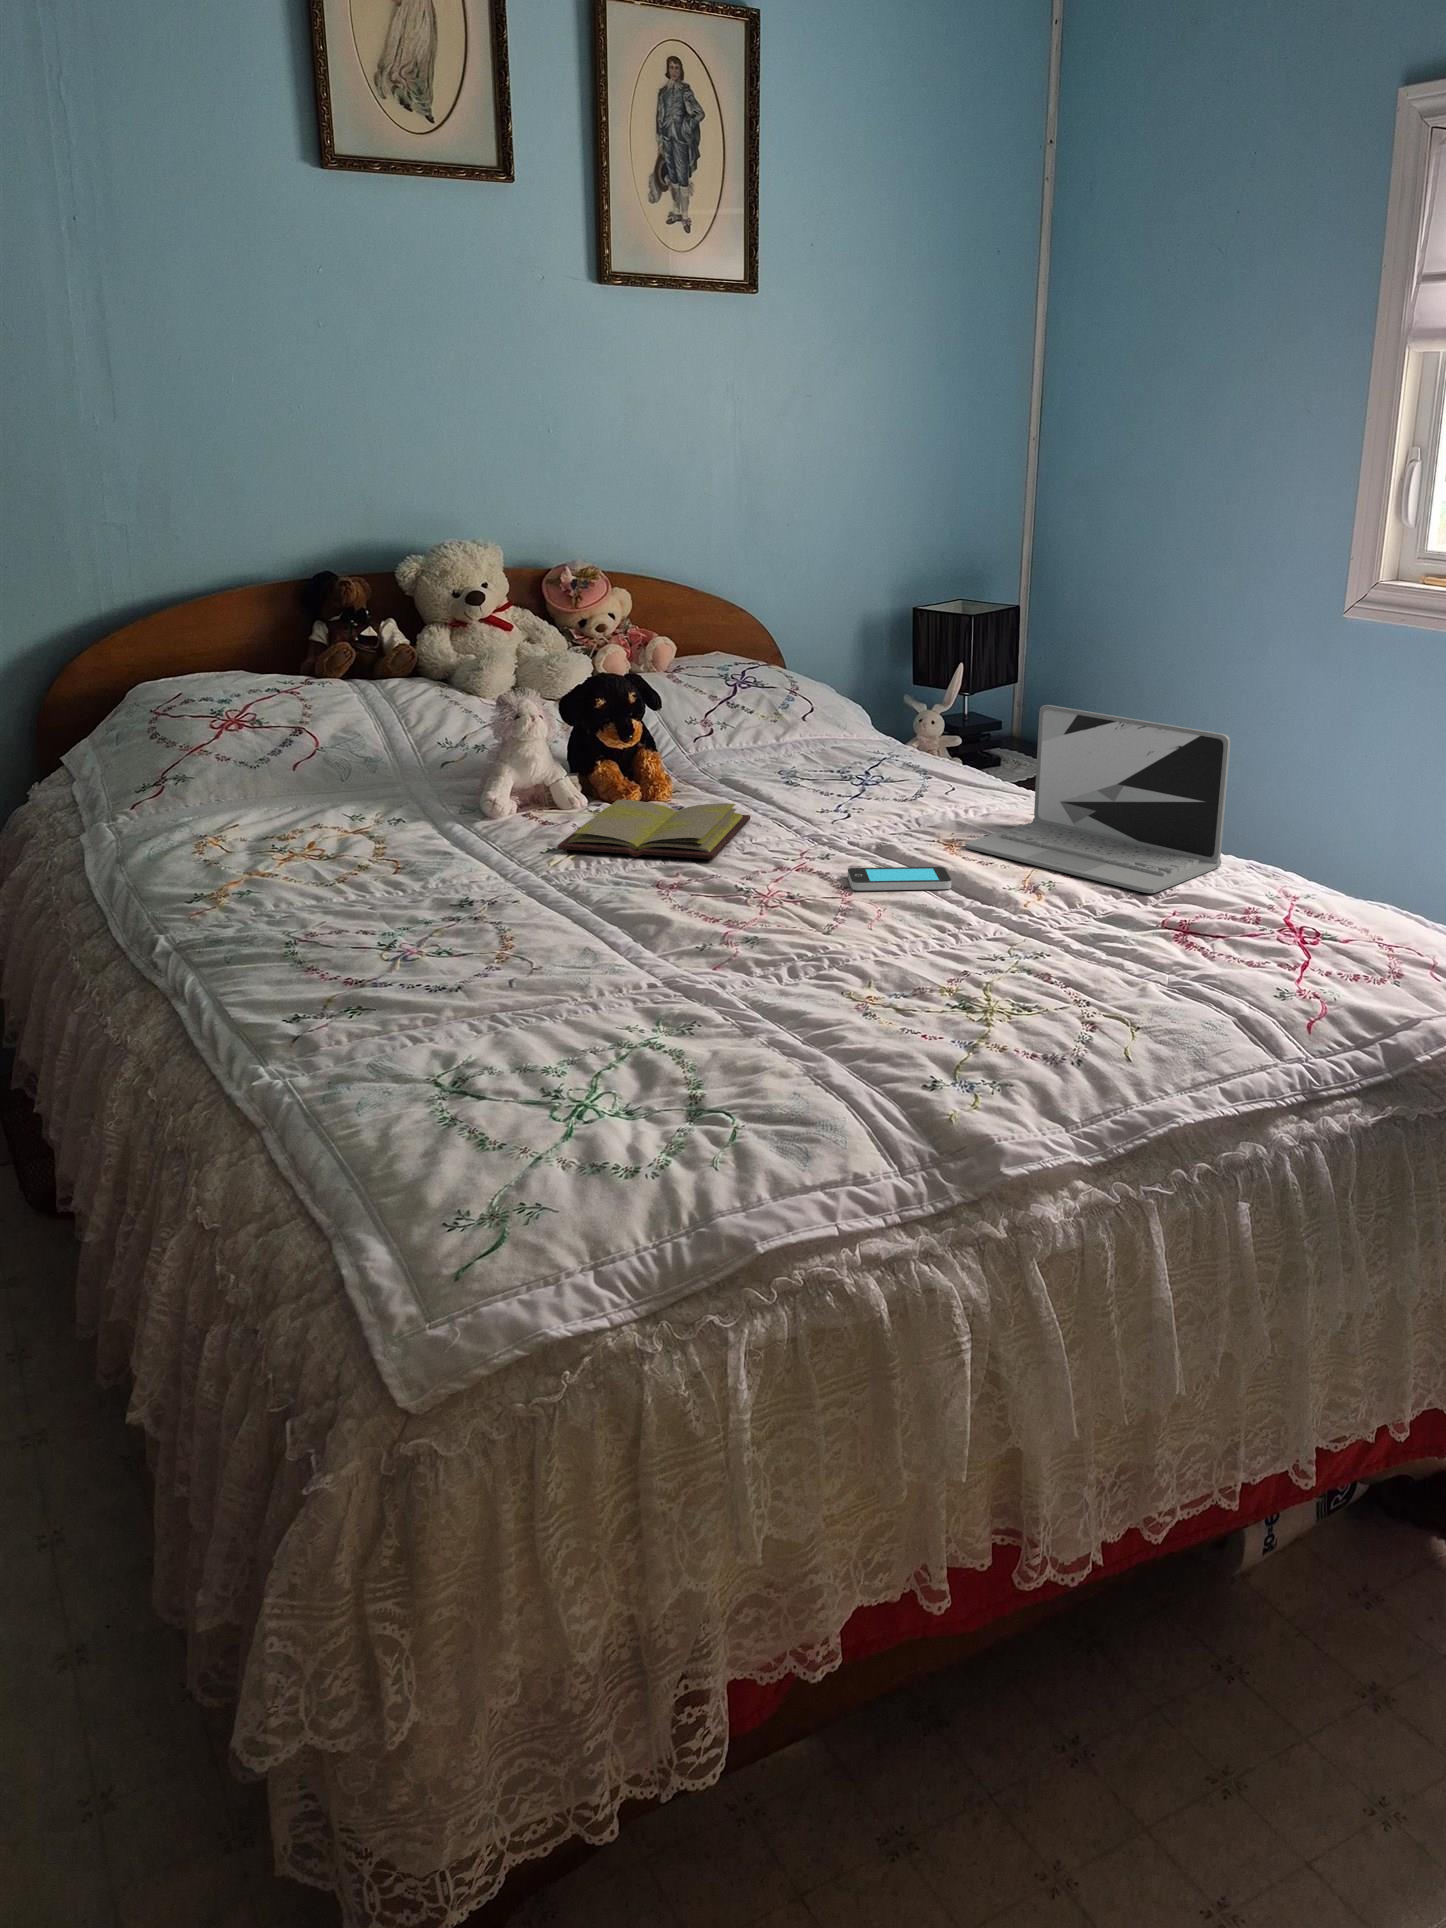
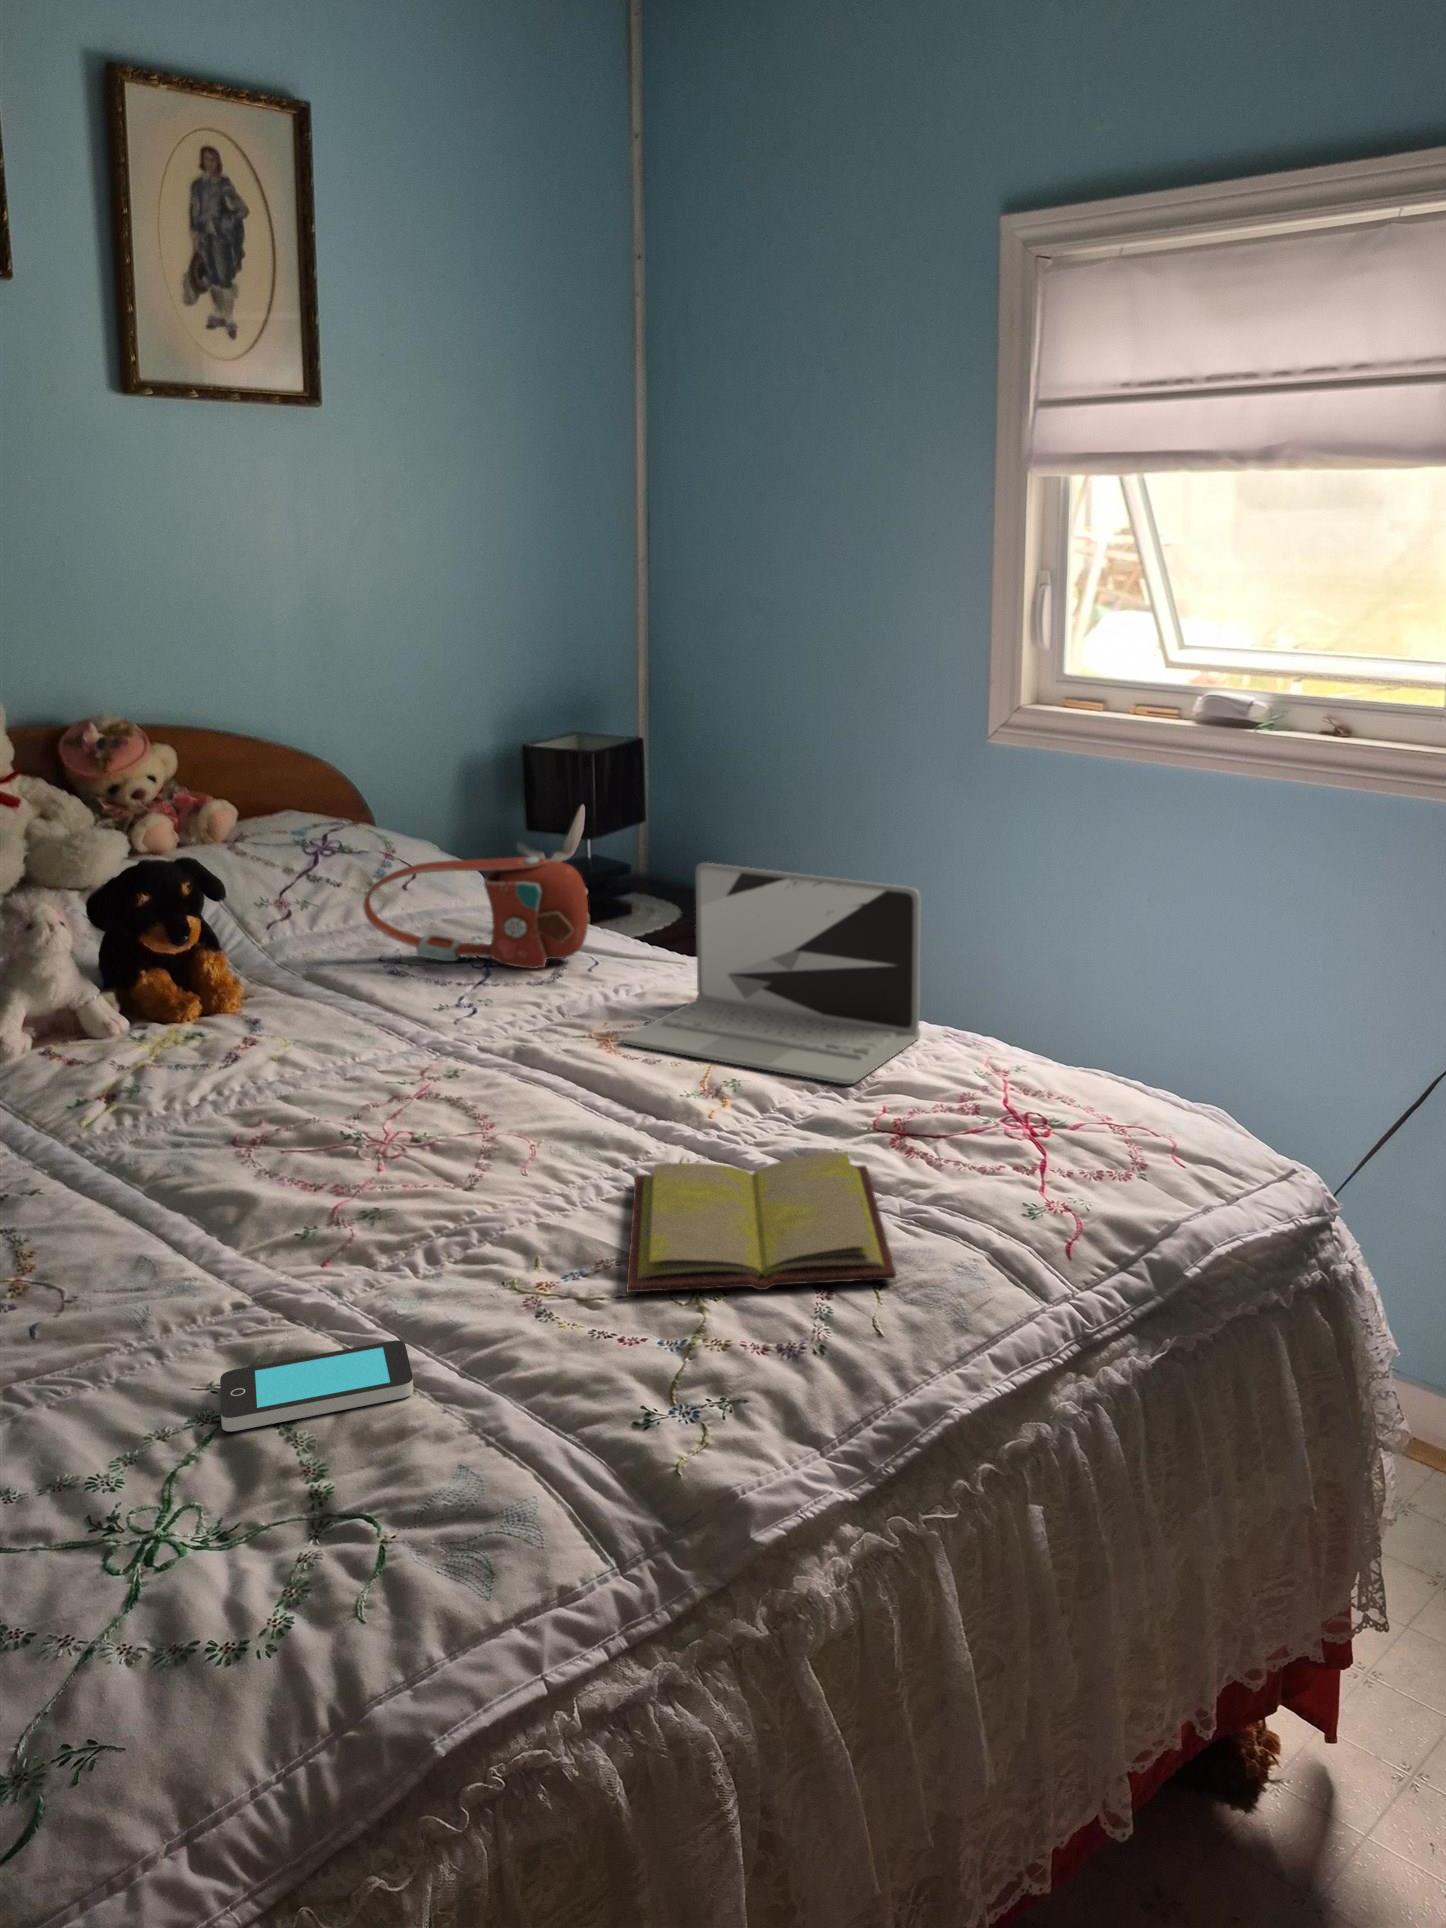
handbag: none [769,694,951,790] -> present [363,856,588,969]
diary: present [558,800,750,859] -> present [626,1152,896,1292]
smartphone: present [848,867,951,890] -> present [220,1340,413,1431]

